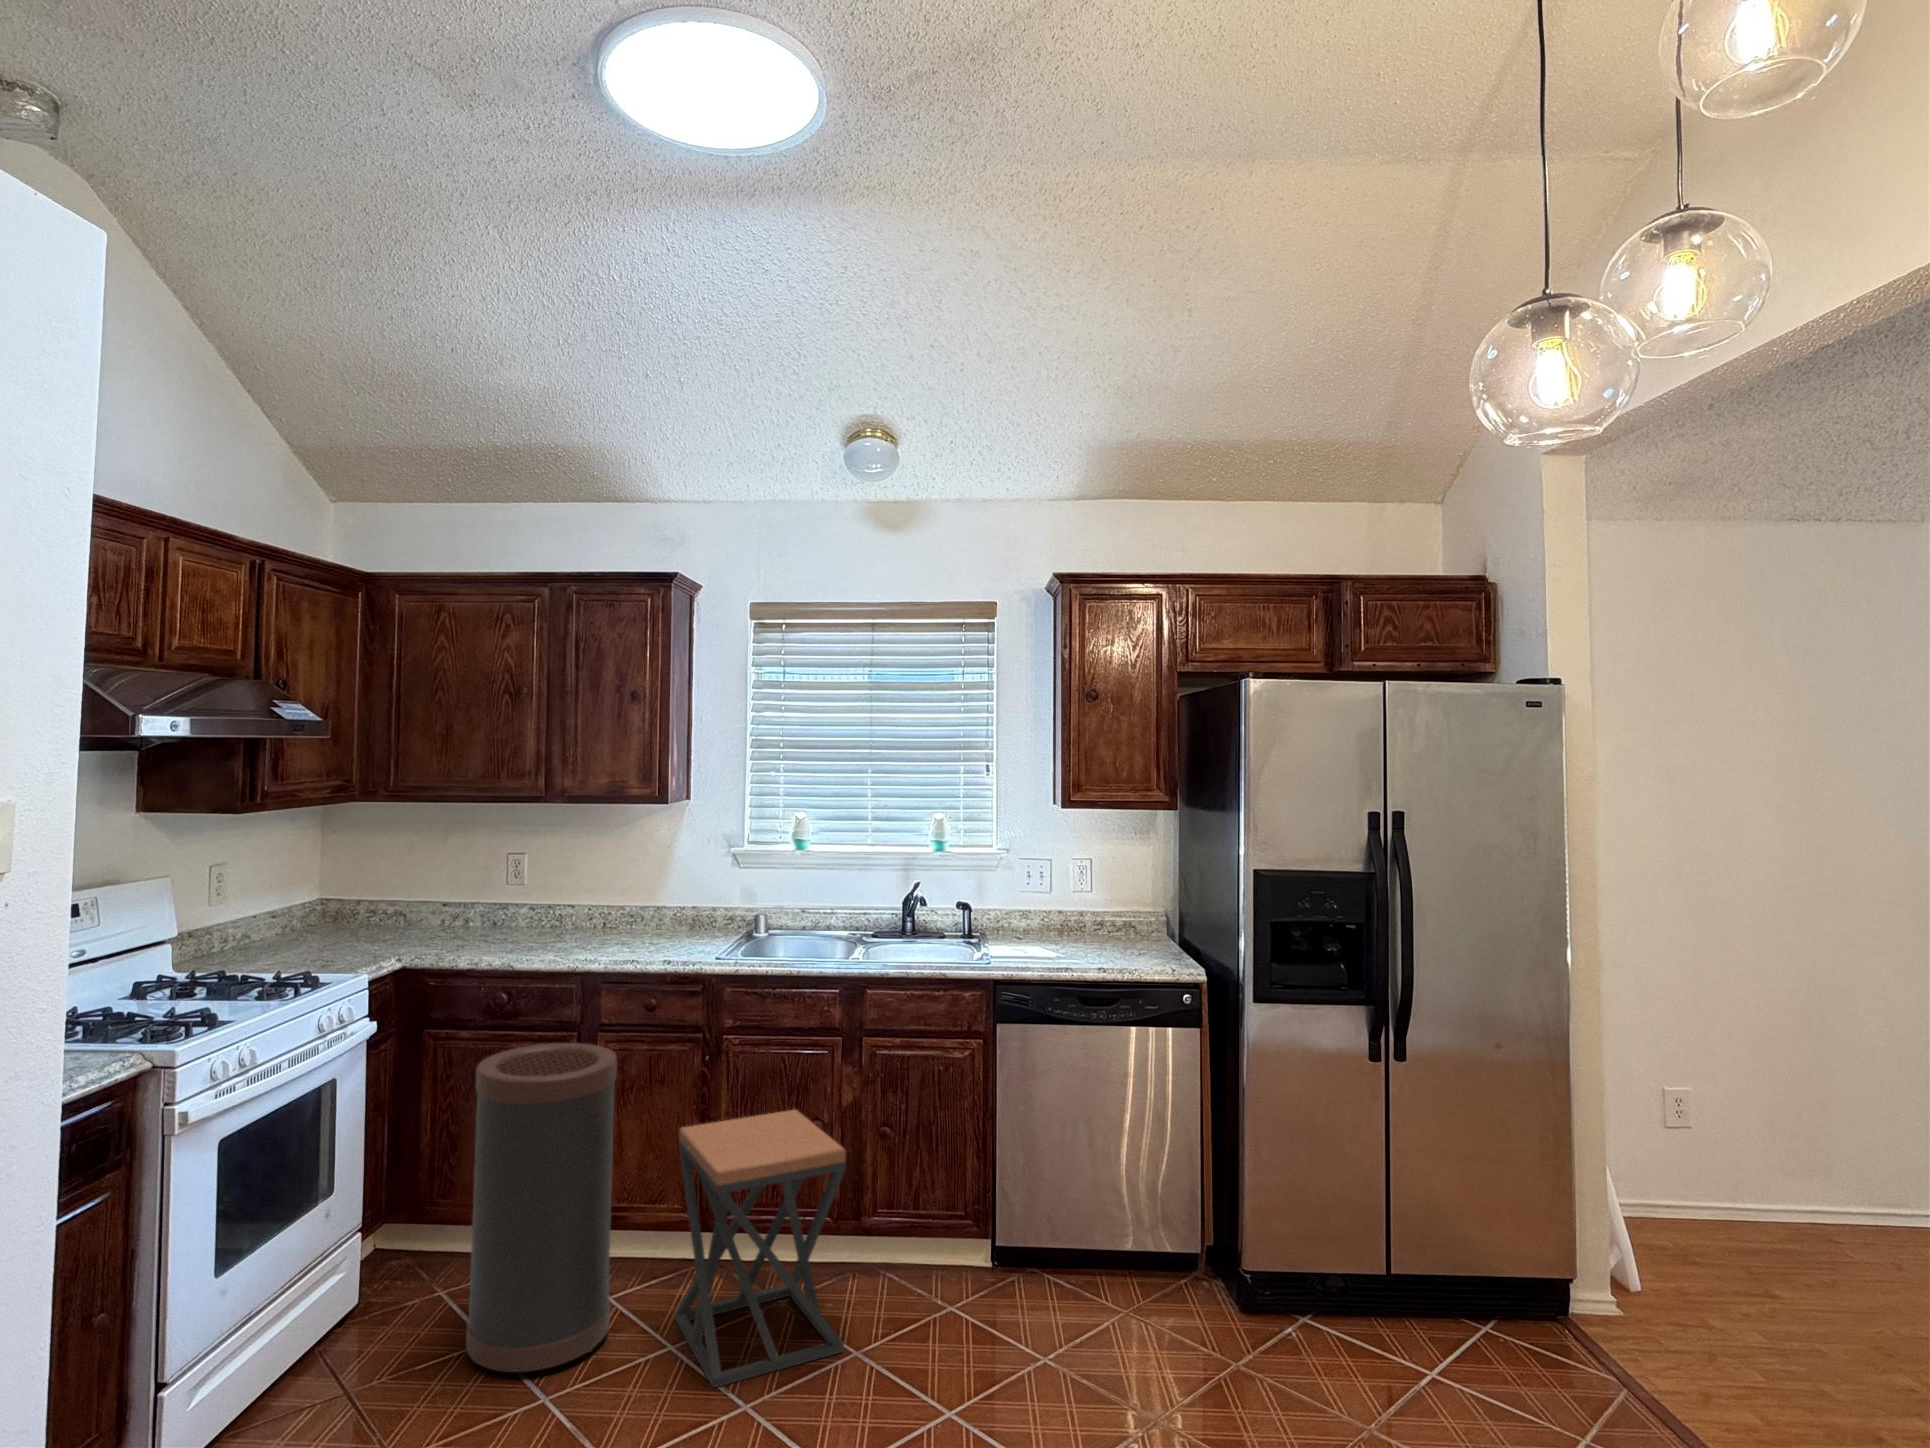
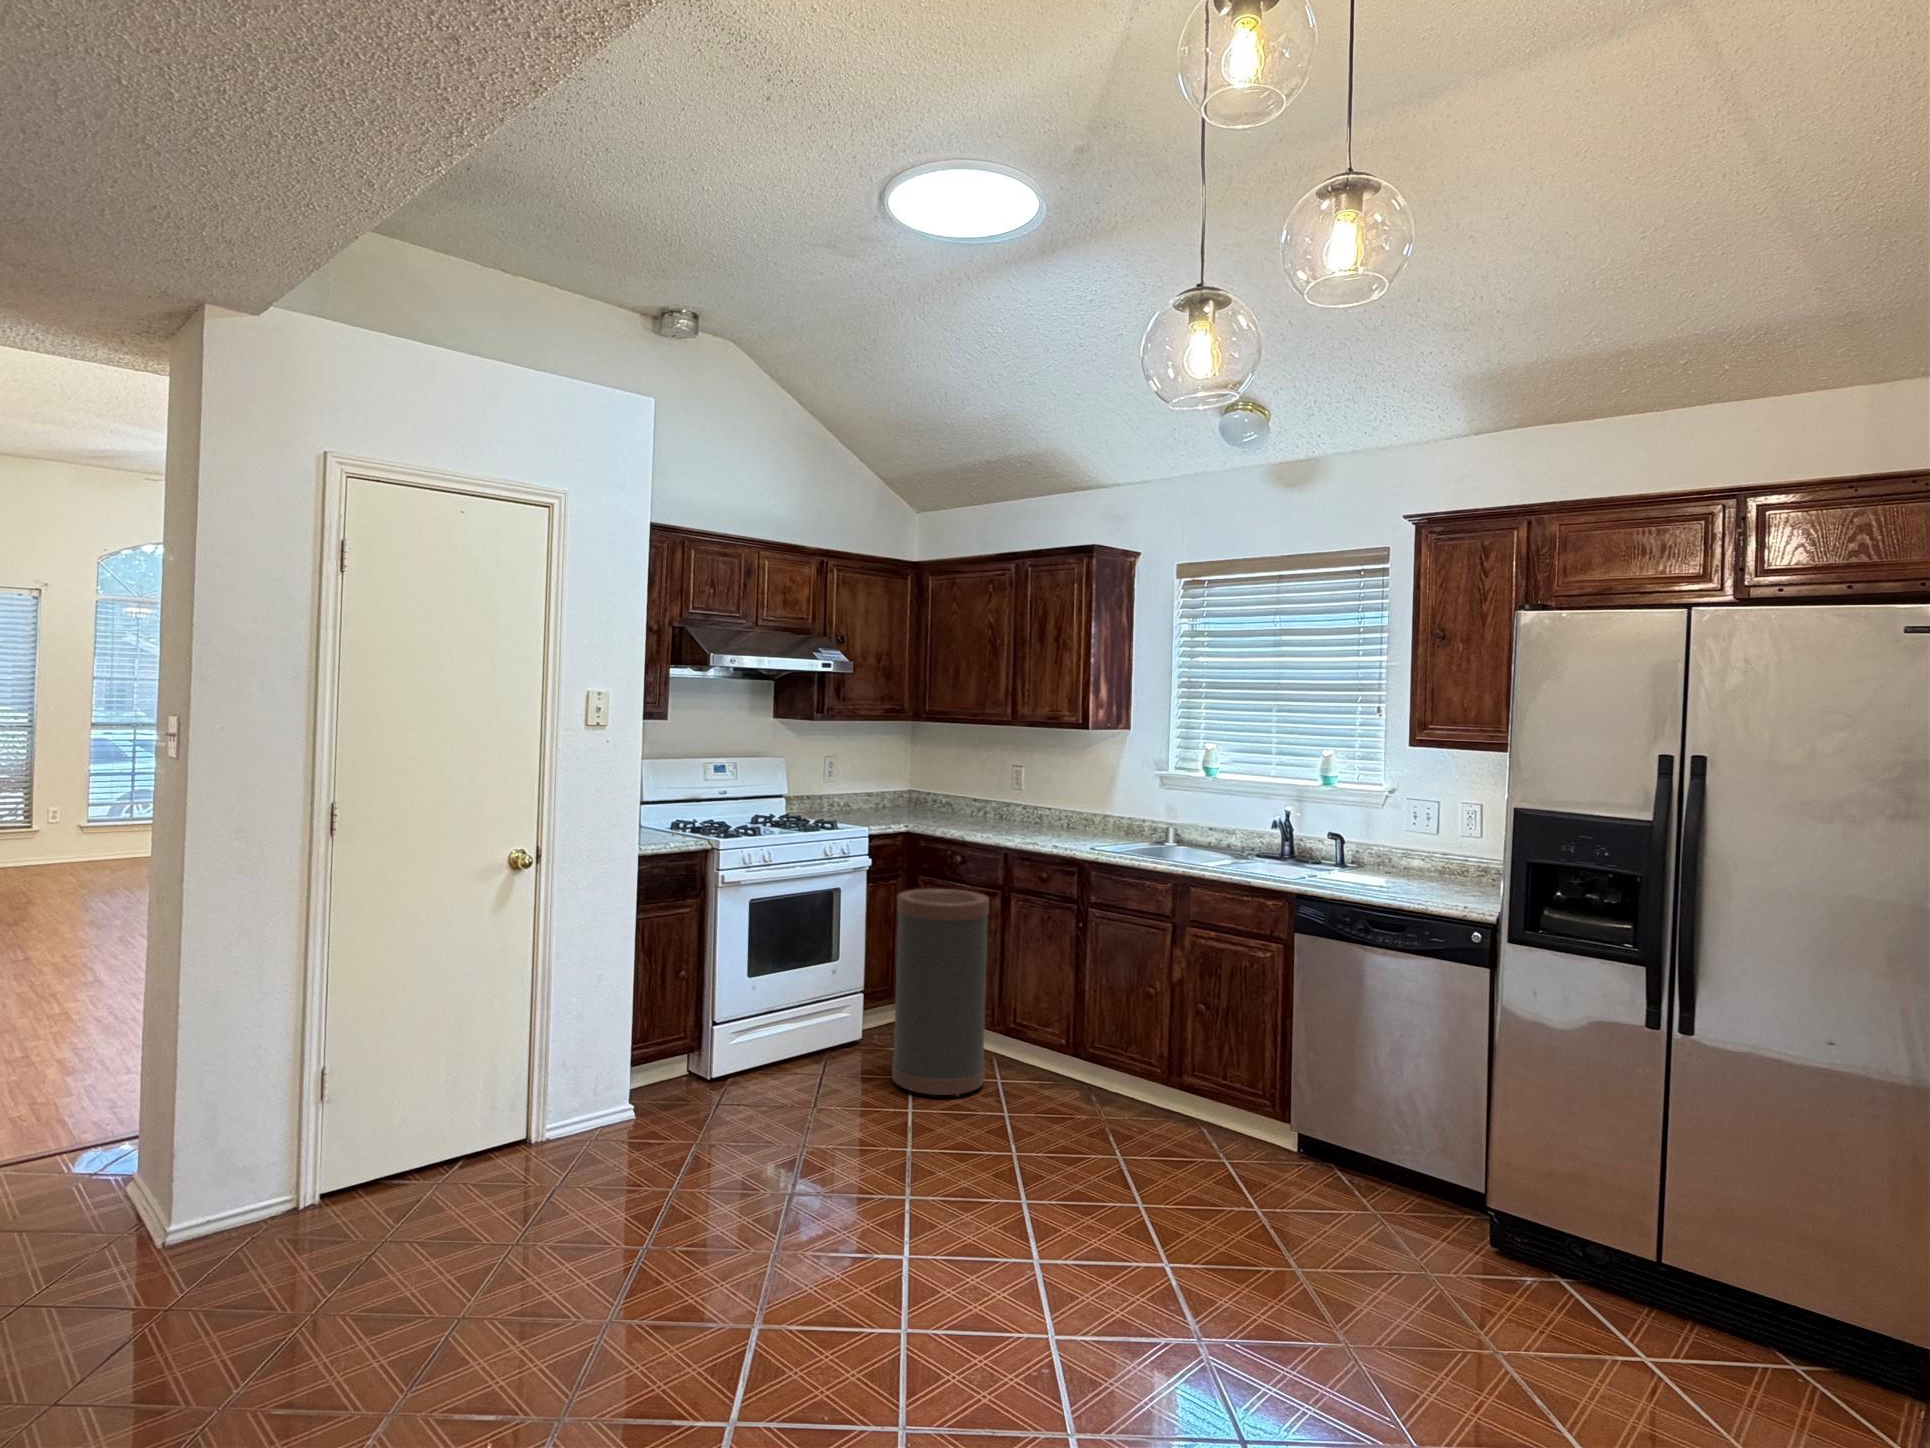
stool: present [675,1110,846,1388] -> none [1004,963,1122,1151]

